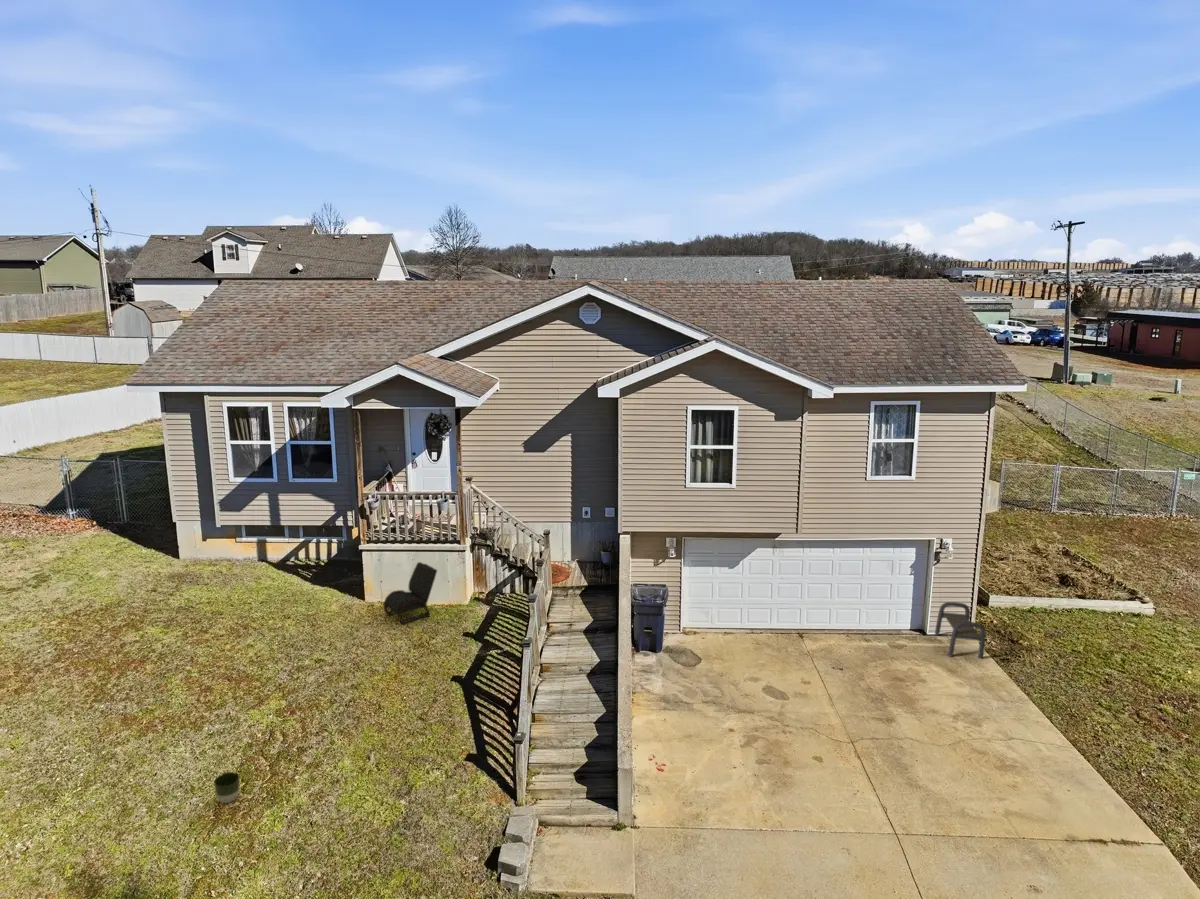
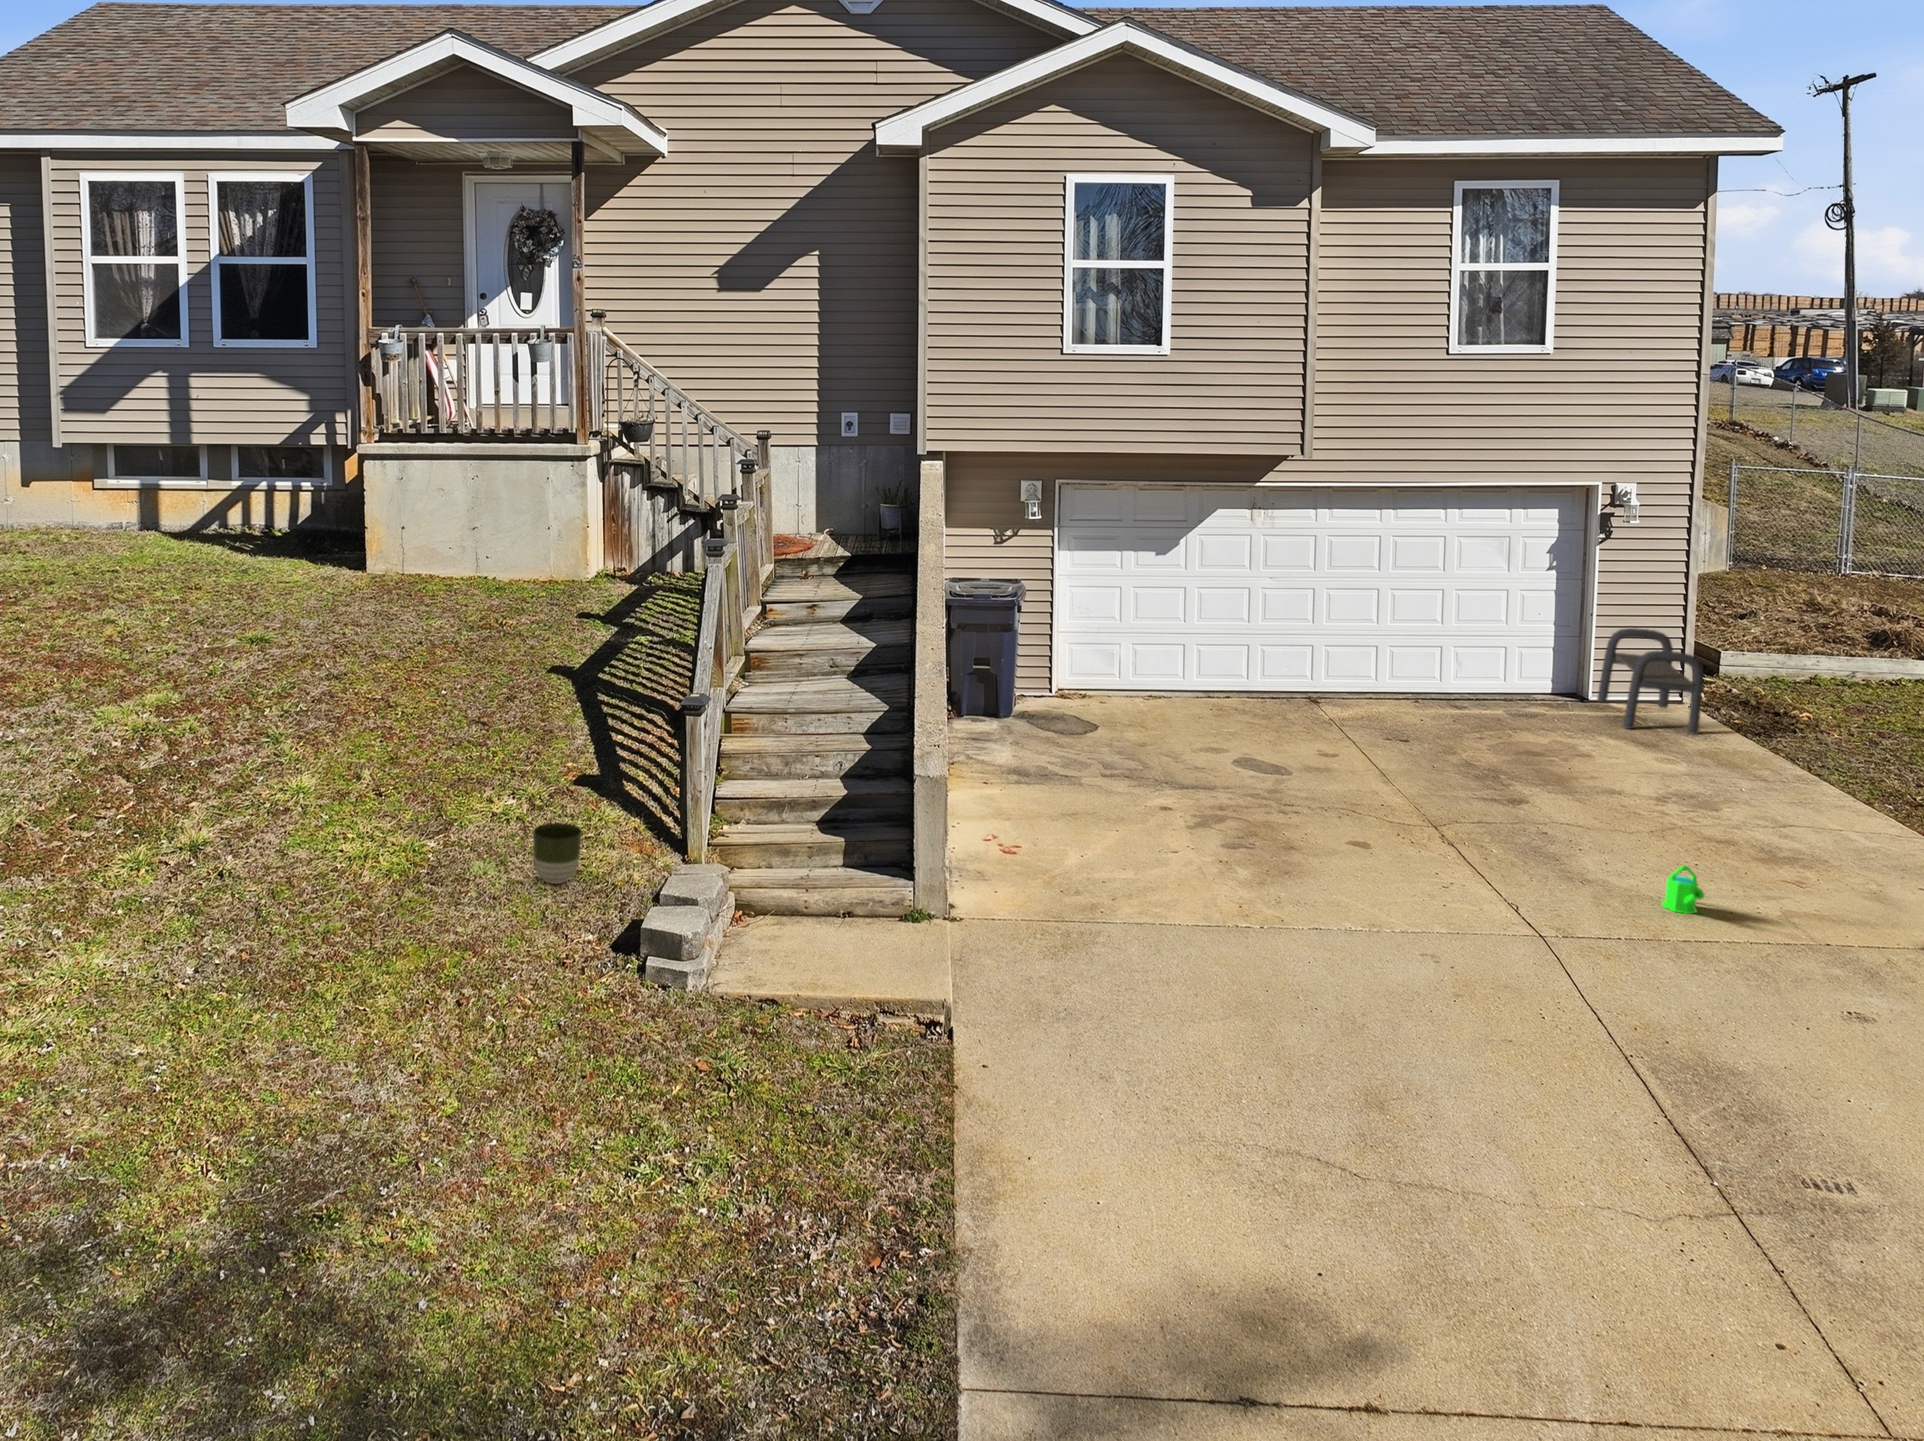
lounge chair: present [384,562,437,625] -> none [408,500,527,618]
planter: present [215,772,239,803] -> present [533,823,582,884]
watering can: none [976,793,997,817] -> present [1662,866,1704,914]

